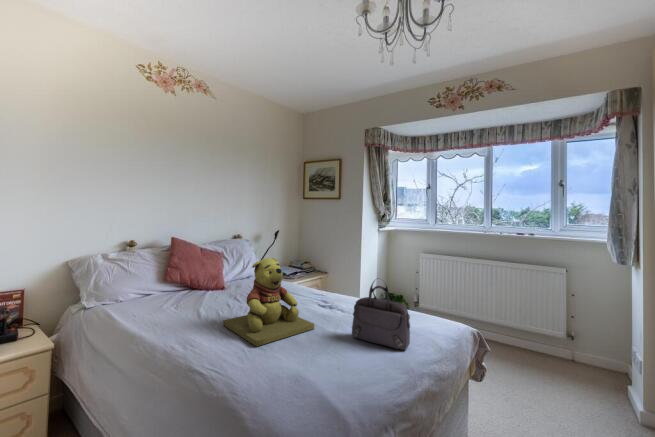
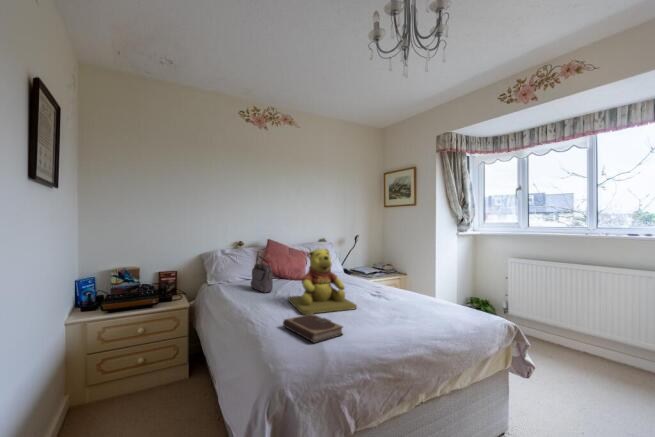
handbag: present [352,281,410,350] -> present [251,252,273,293]
notebook: none [243,346,326,394] -> present [283,314,343,343]

